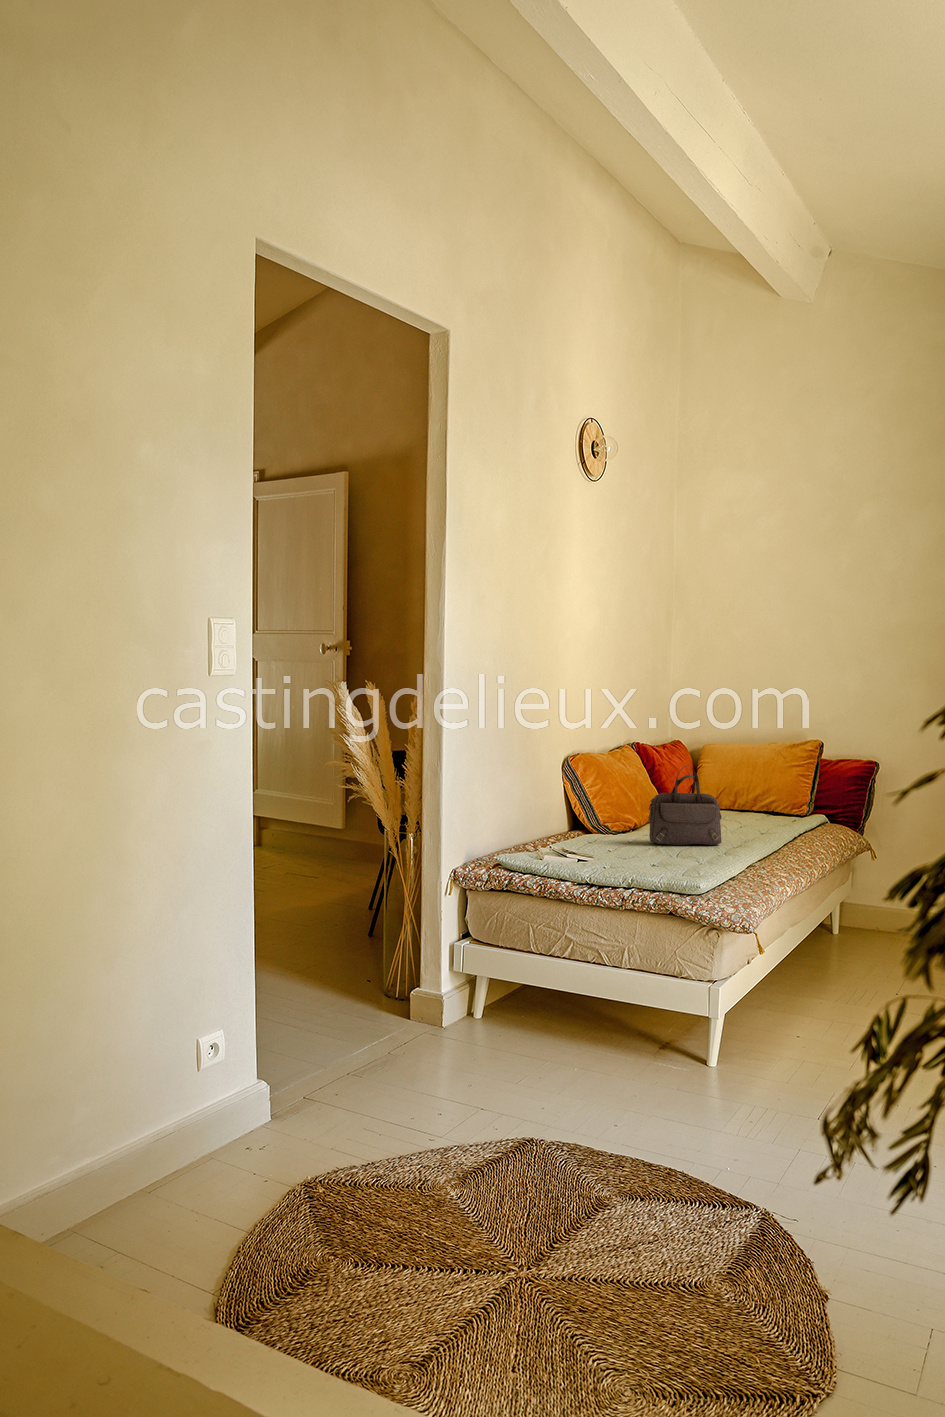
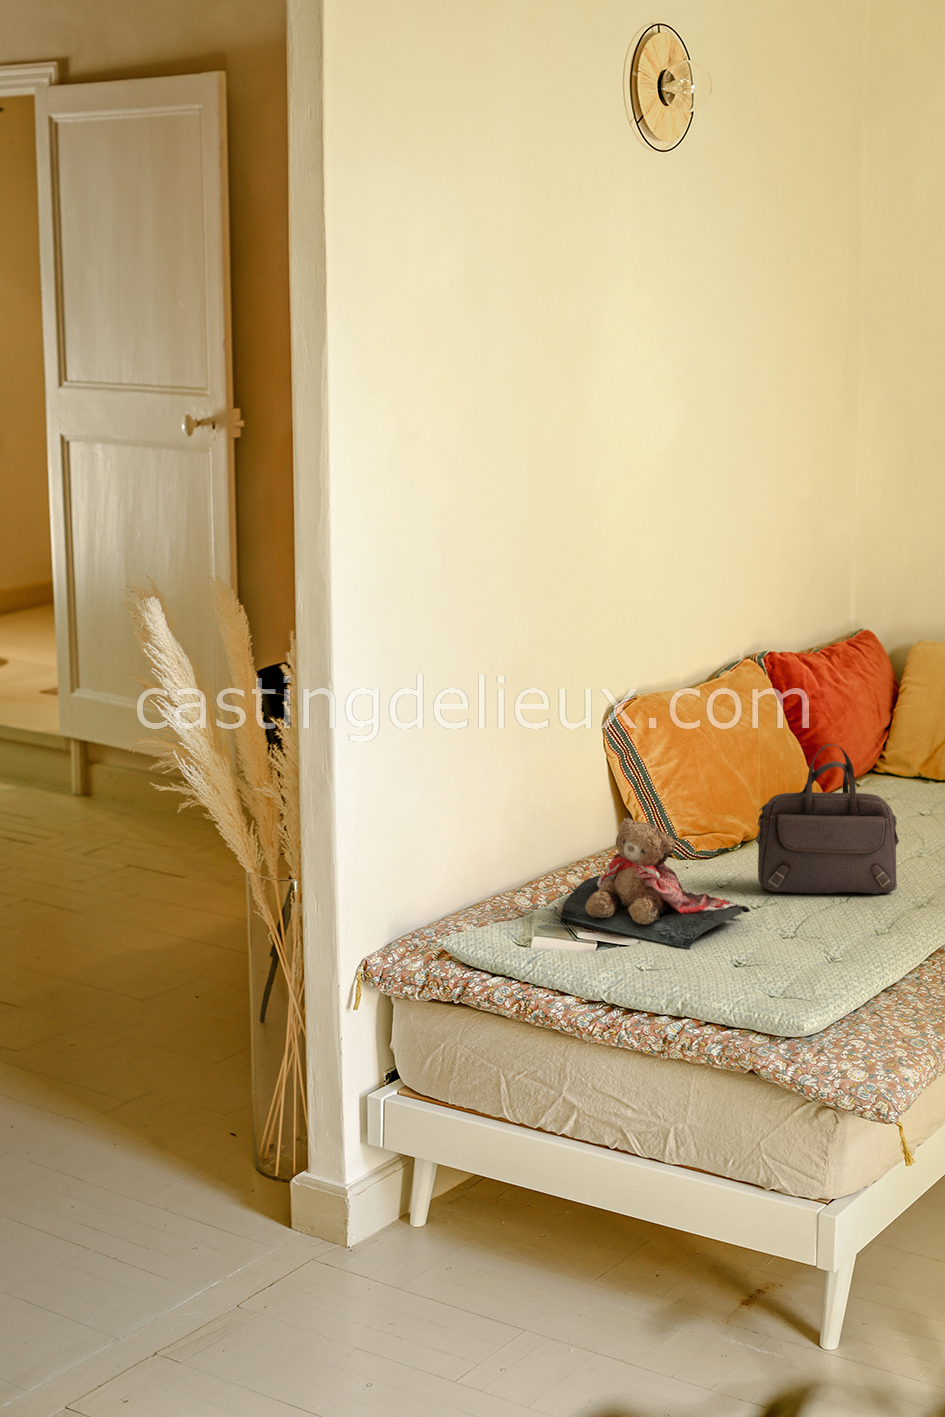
teddy bear: none [553,798,652,863] -> present [561,817,750,950]

